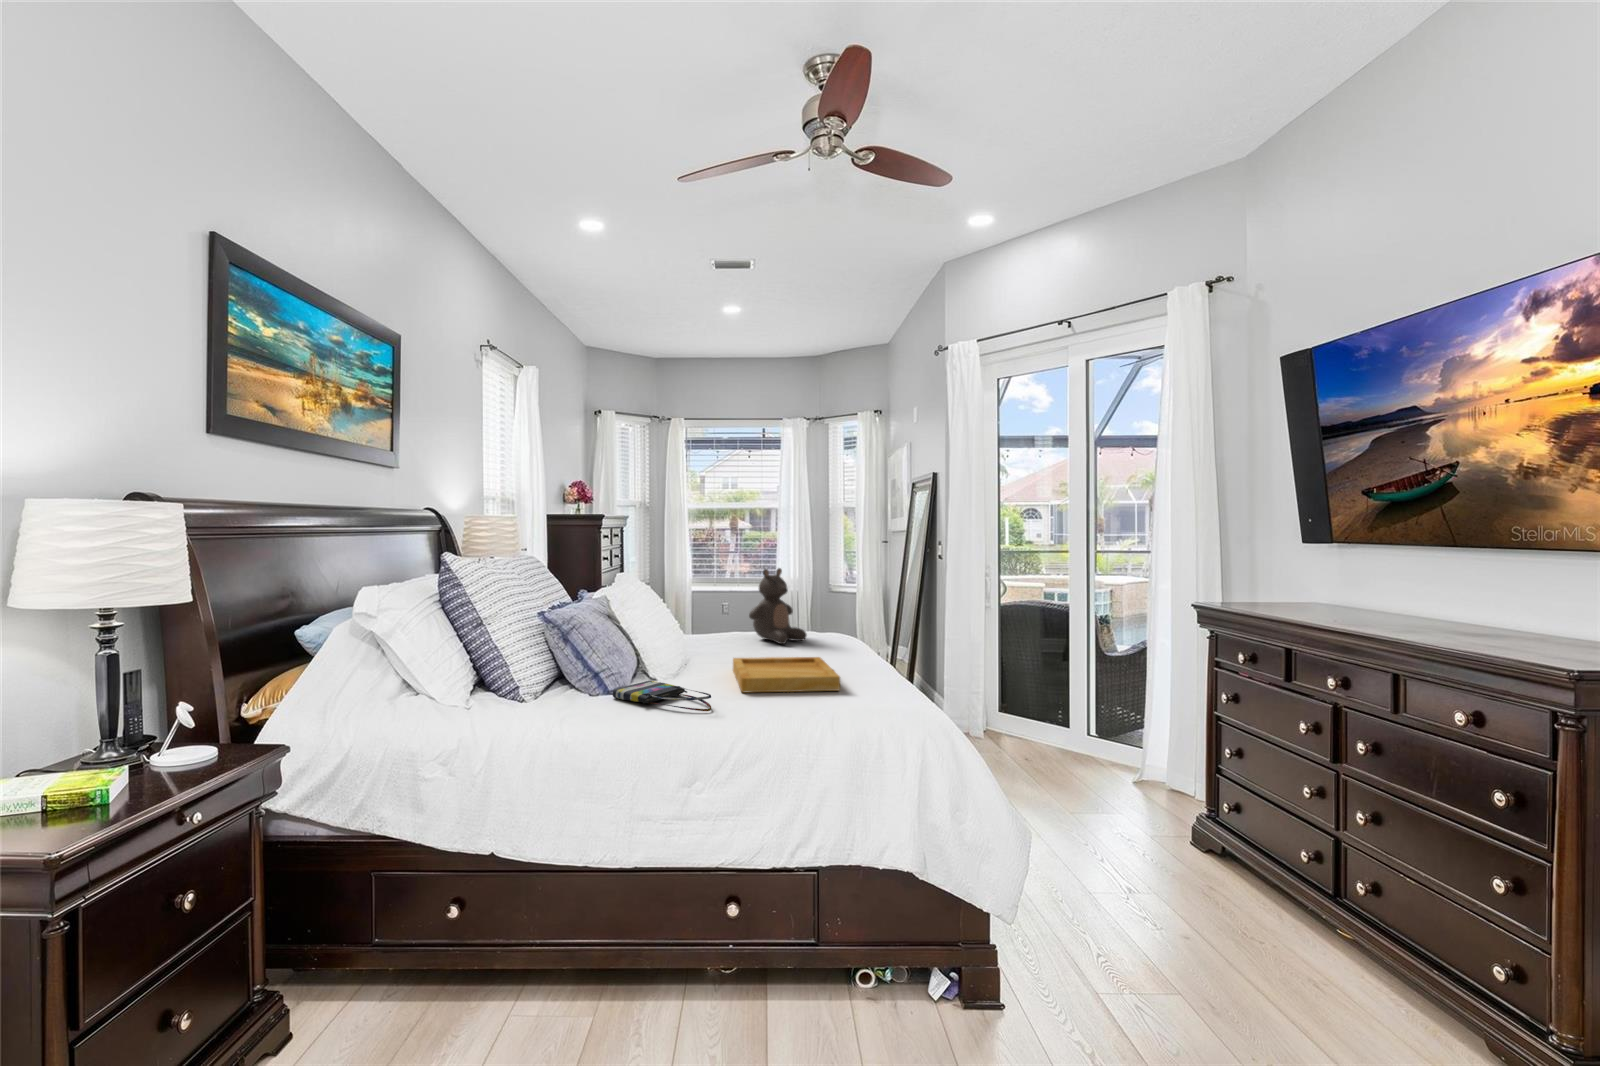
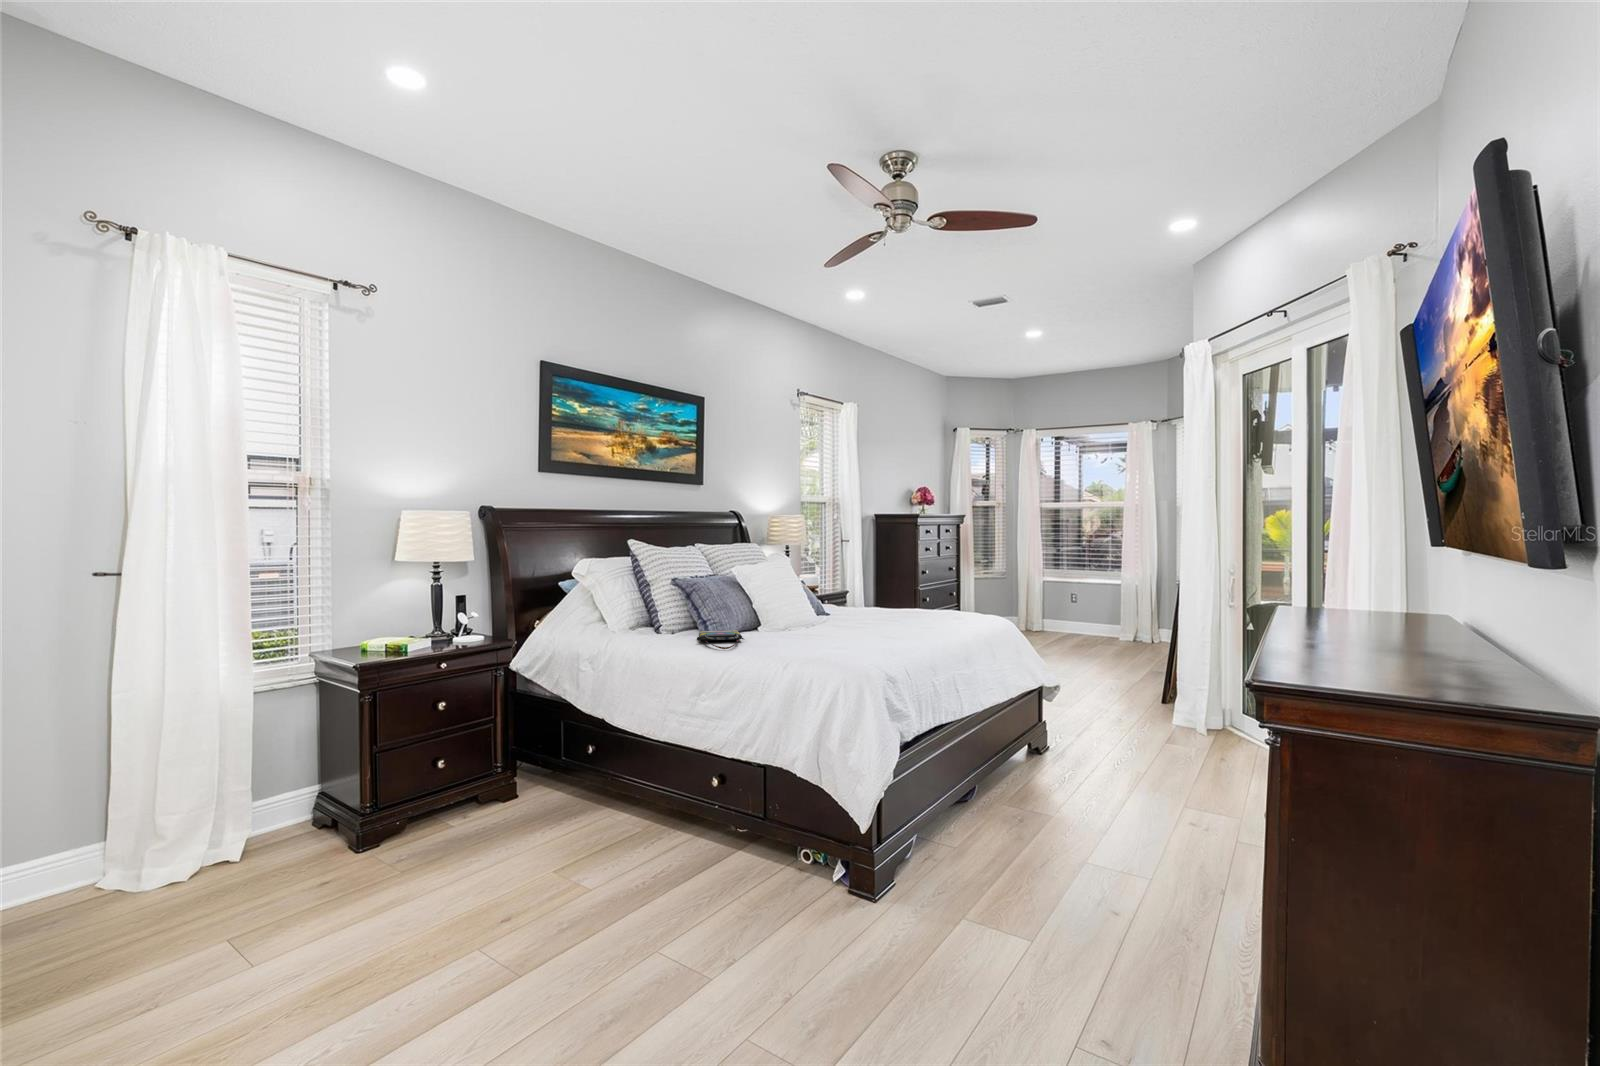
teddy bear: present [749,568,807,644] -> none [905,556,960,626]
tray: present [733,657,840,692] -> none [781,624,894,652]

